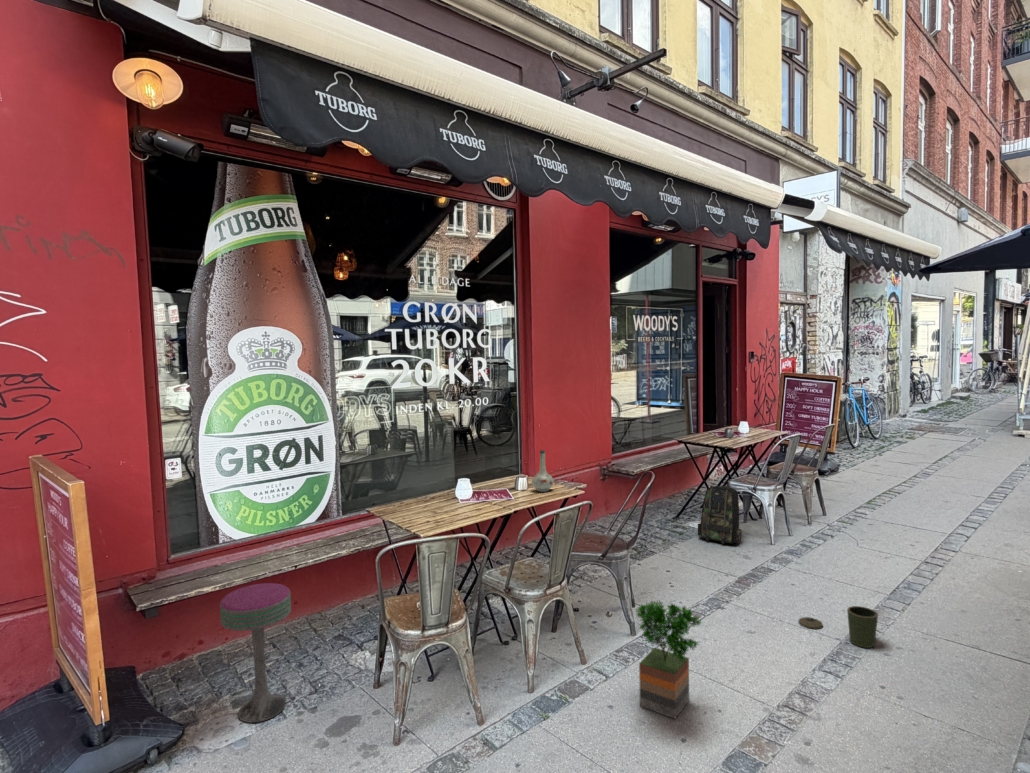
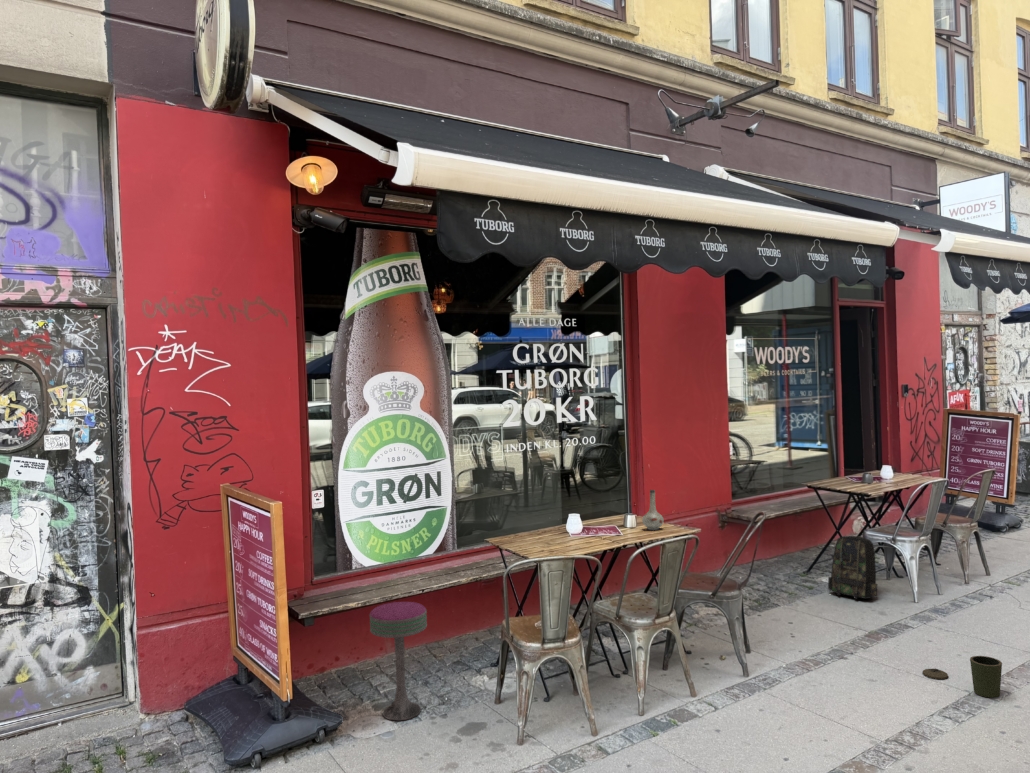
potted tree: present [636,601,701,719] -> none [739,630,804,741]

